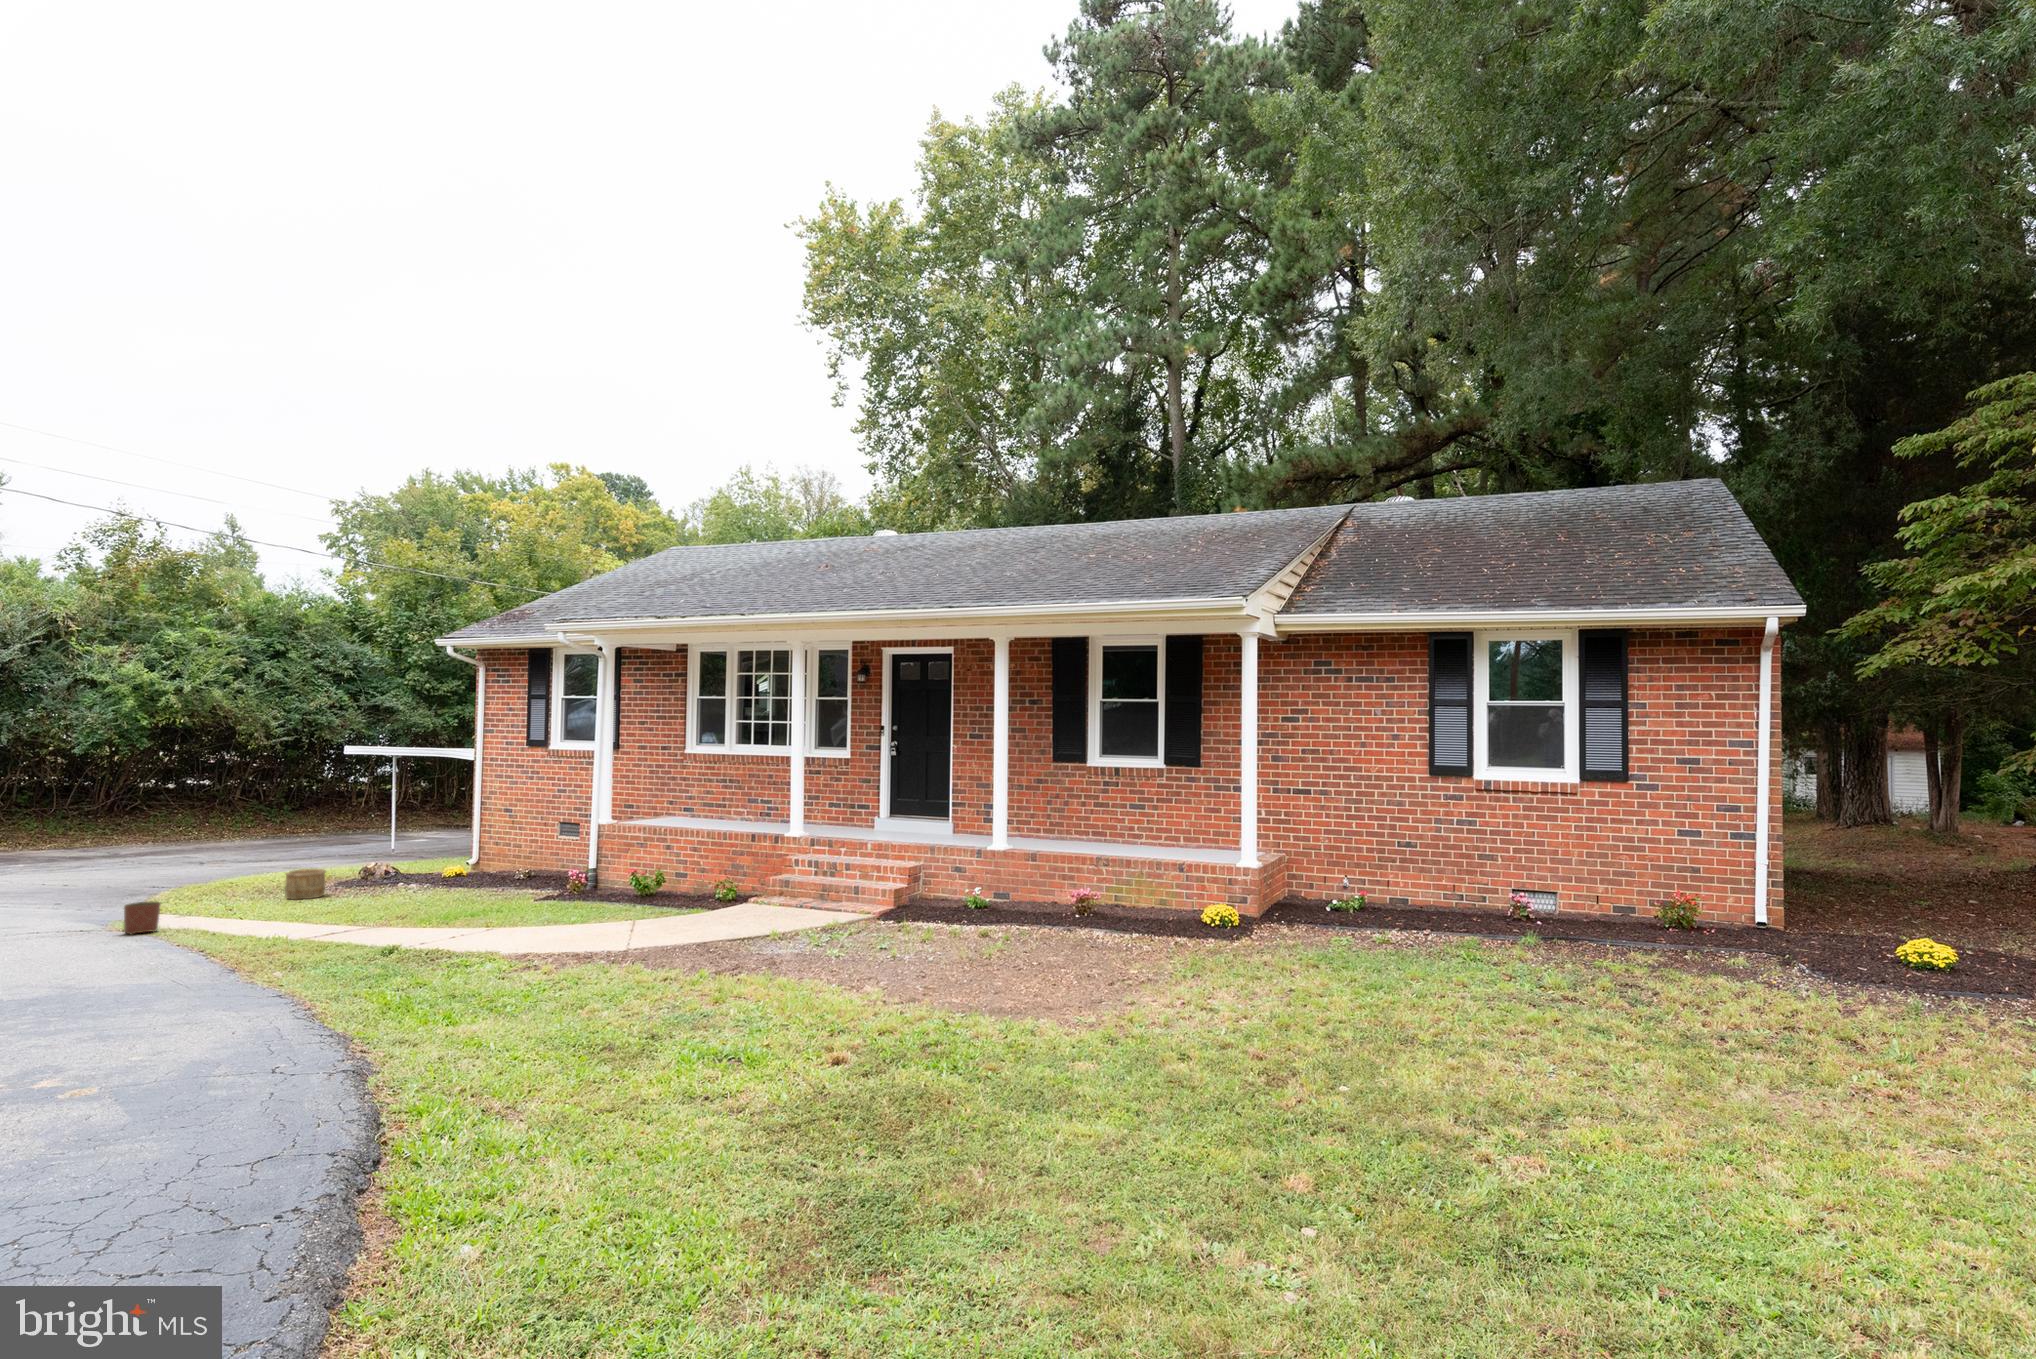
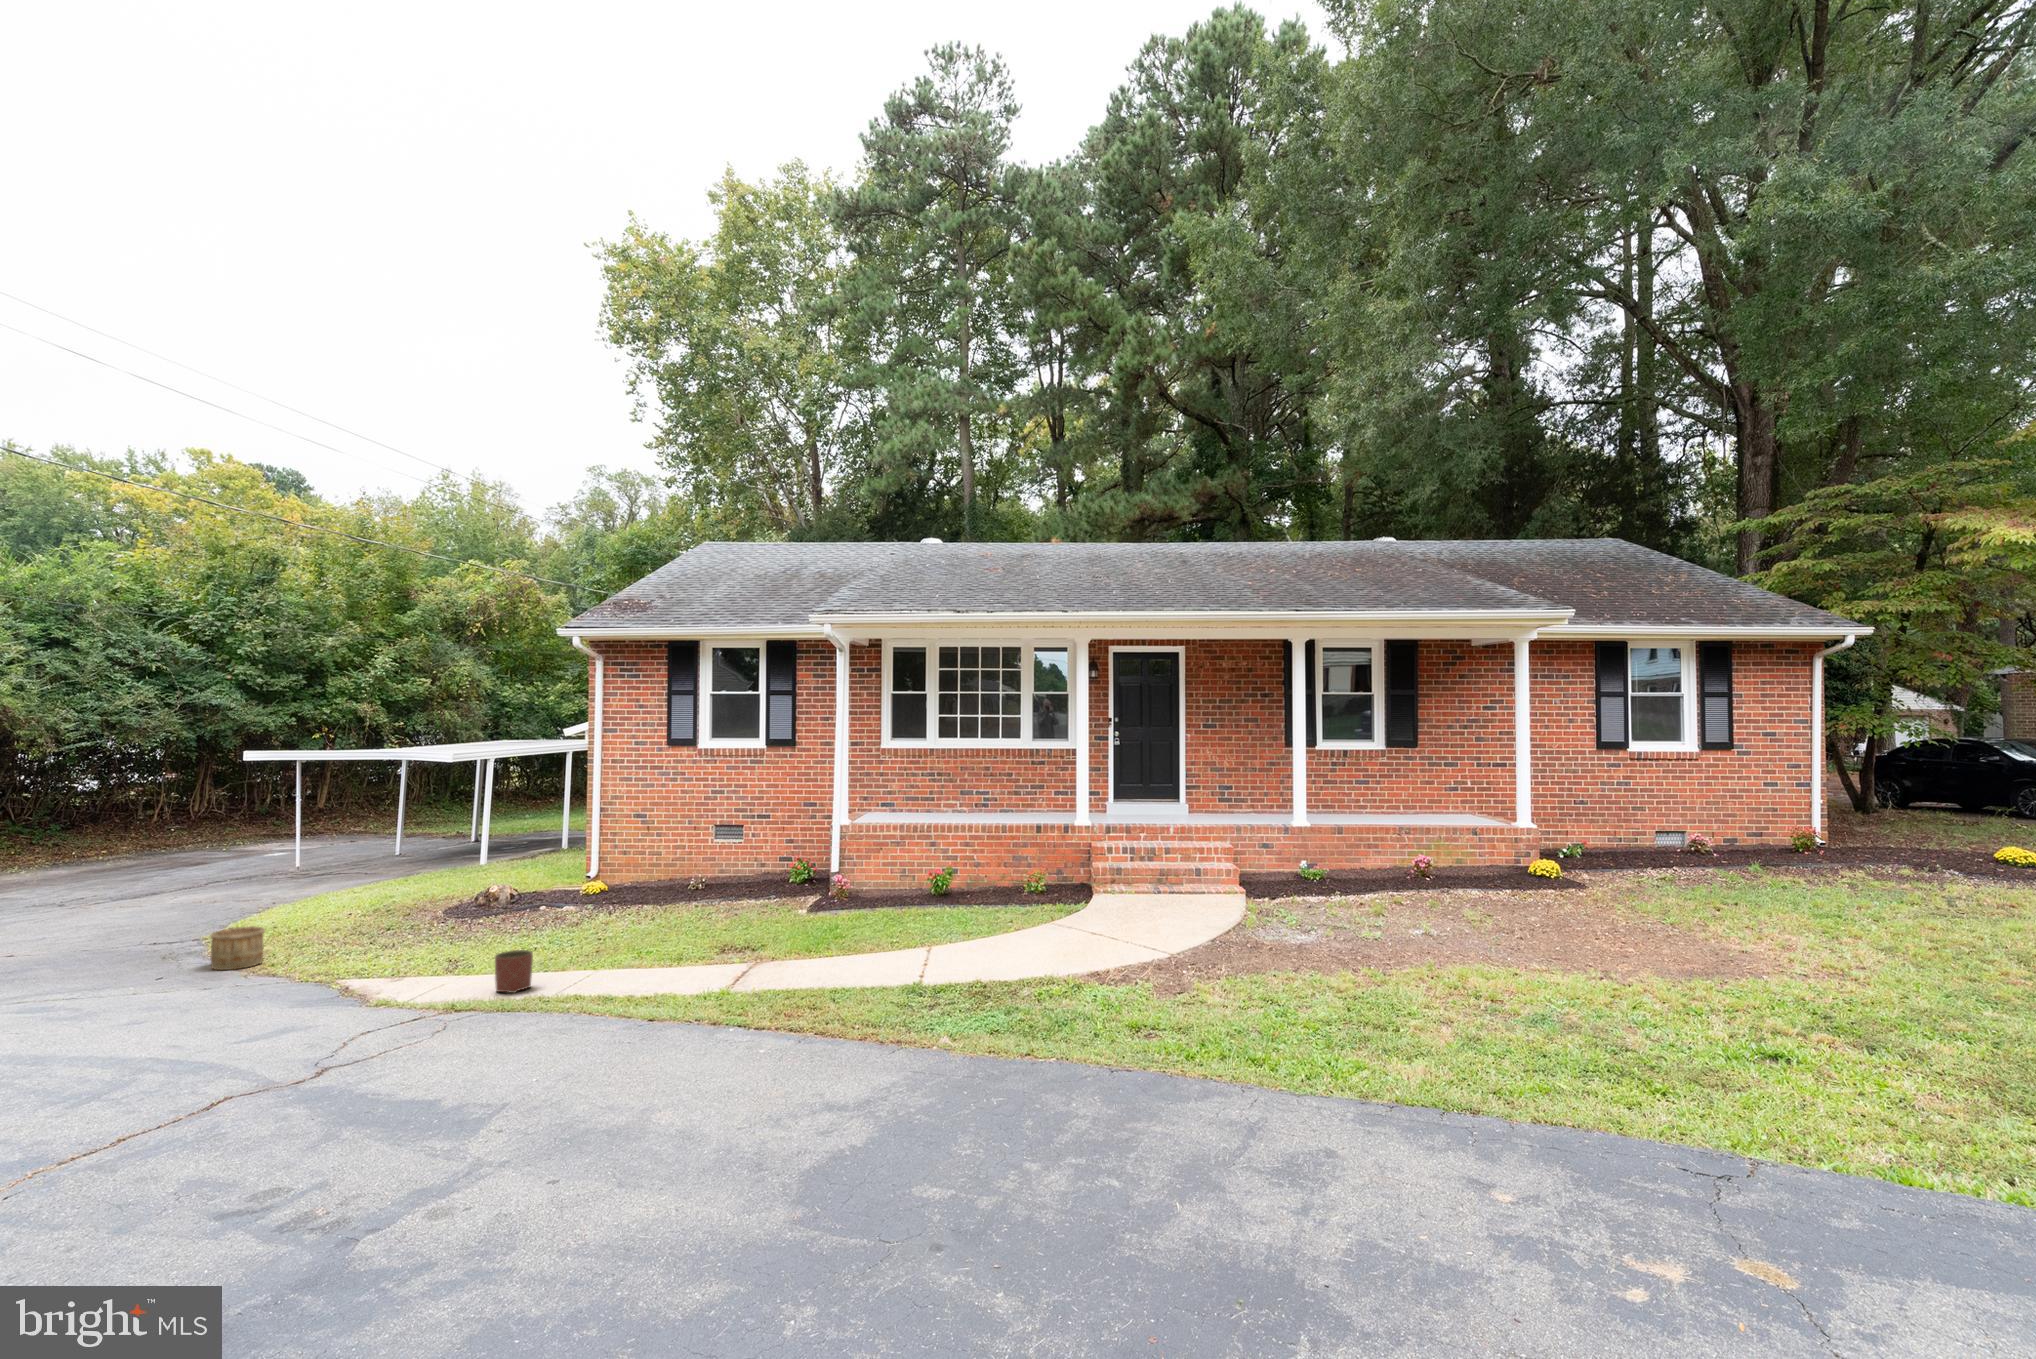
wooden bucket: present [285,869,326,900] -> present [210,926,265,970]

